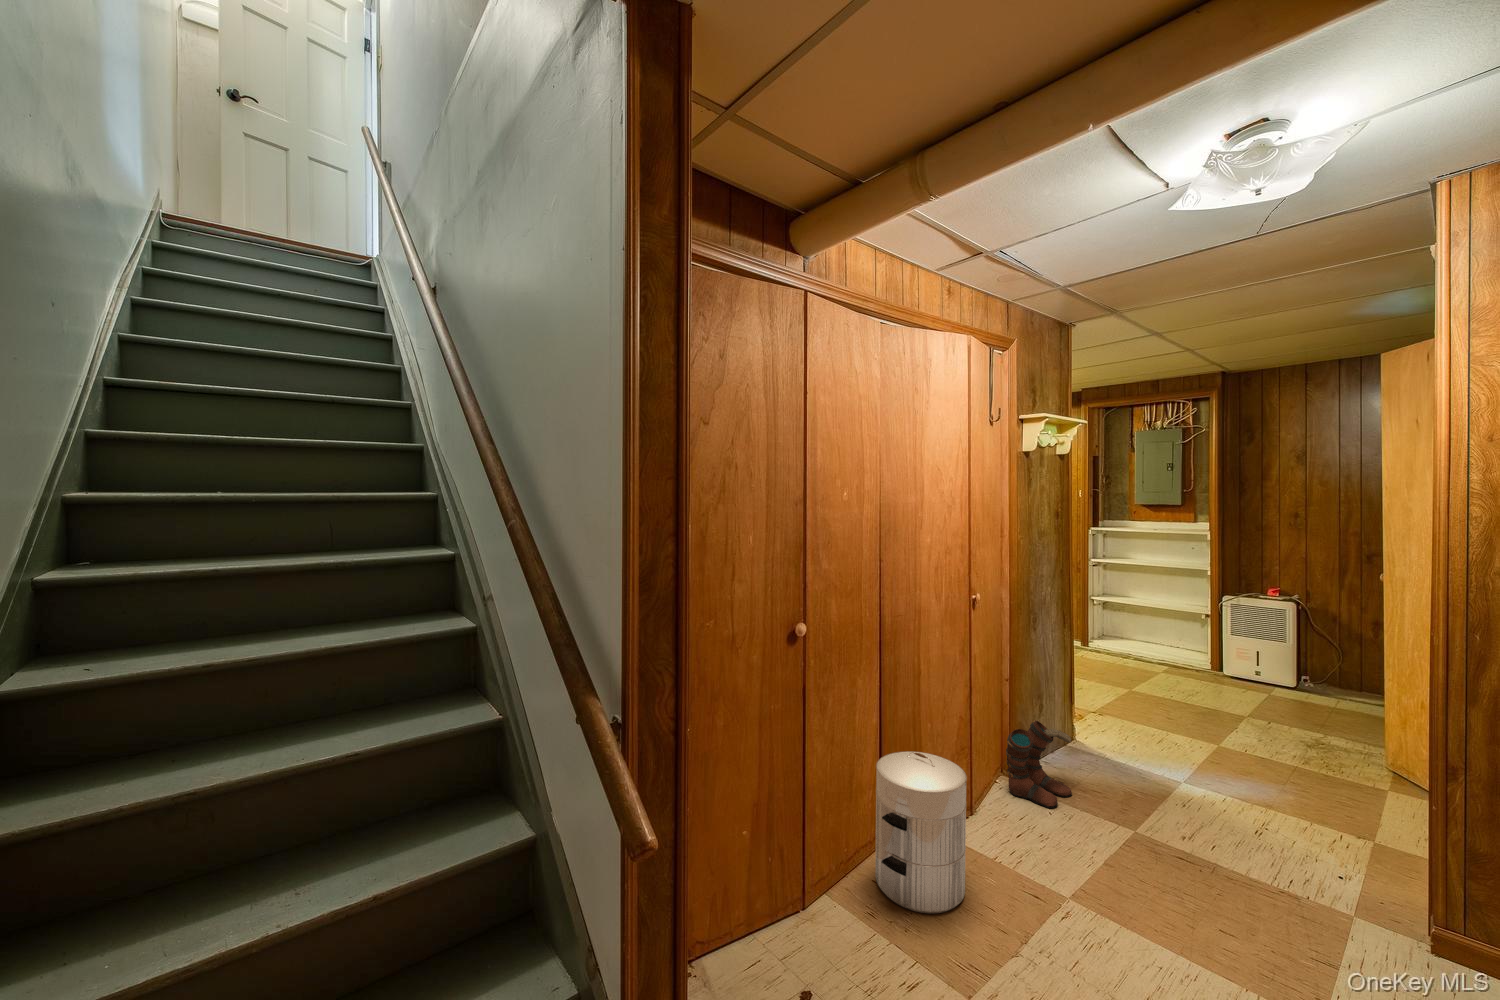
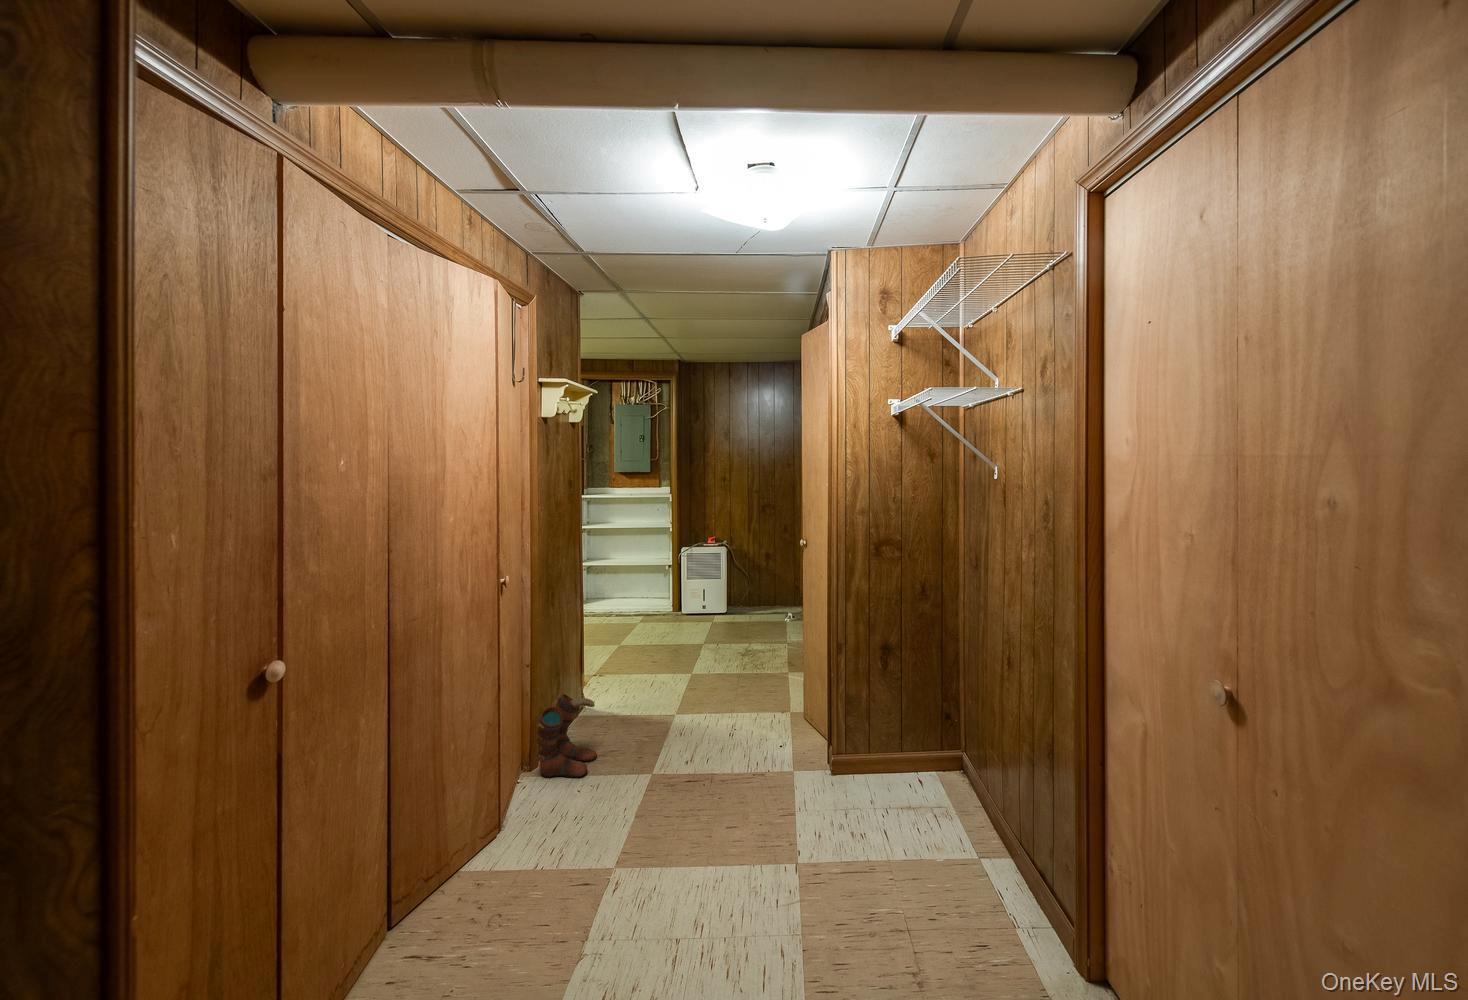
waste bin: present [875,751,967,913] -> none [408,768,522,964]

